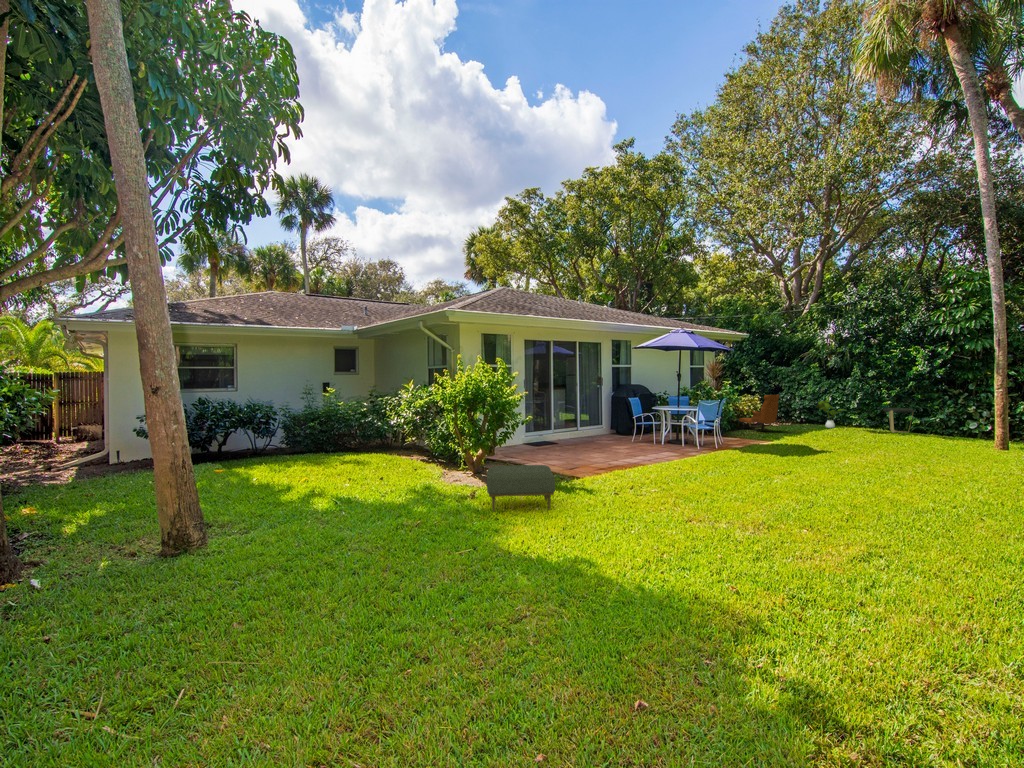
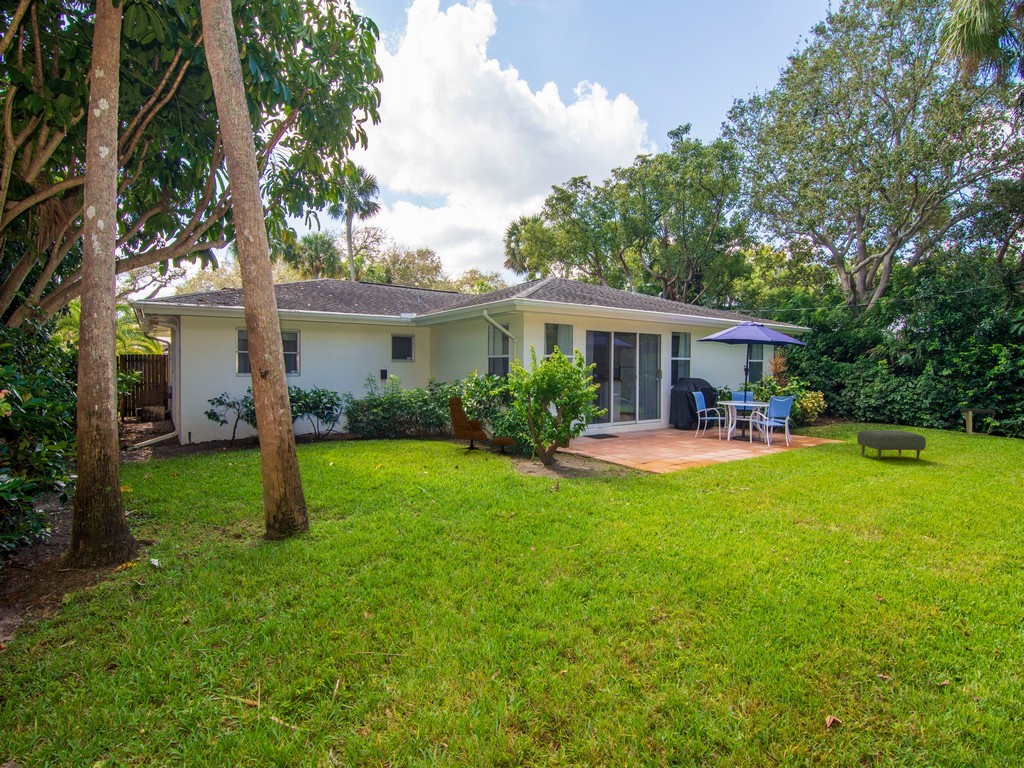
lounge chair: present [739,395,779,431] -> present [448,397,515,456]
house plant: present [817,400,844,428] -> none [884,398,919,427]
ottoman: present [487,465,555,511] -> present [857,430,926,460]

